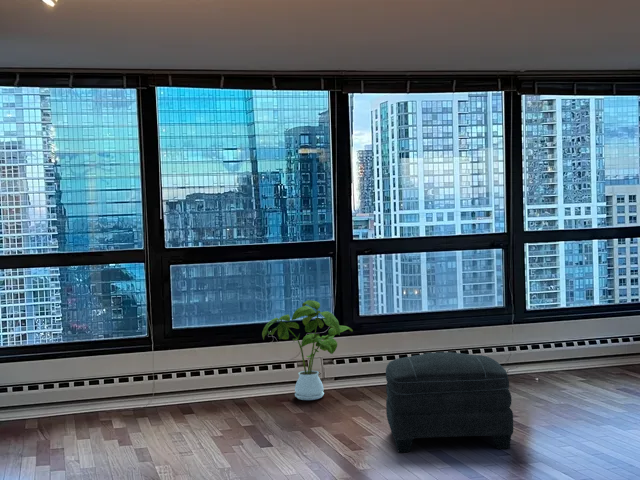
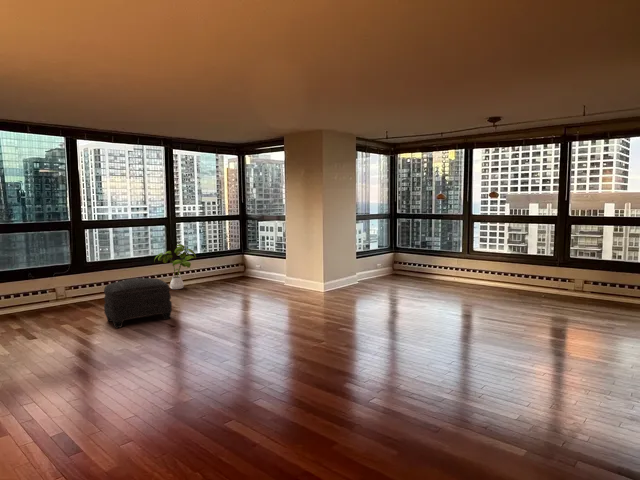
house plant: present [262,300,353,400] -> present [155,244,196,289]

